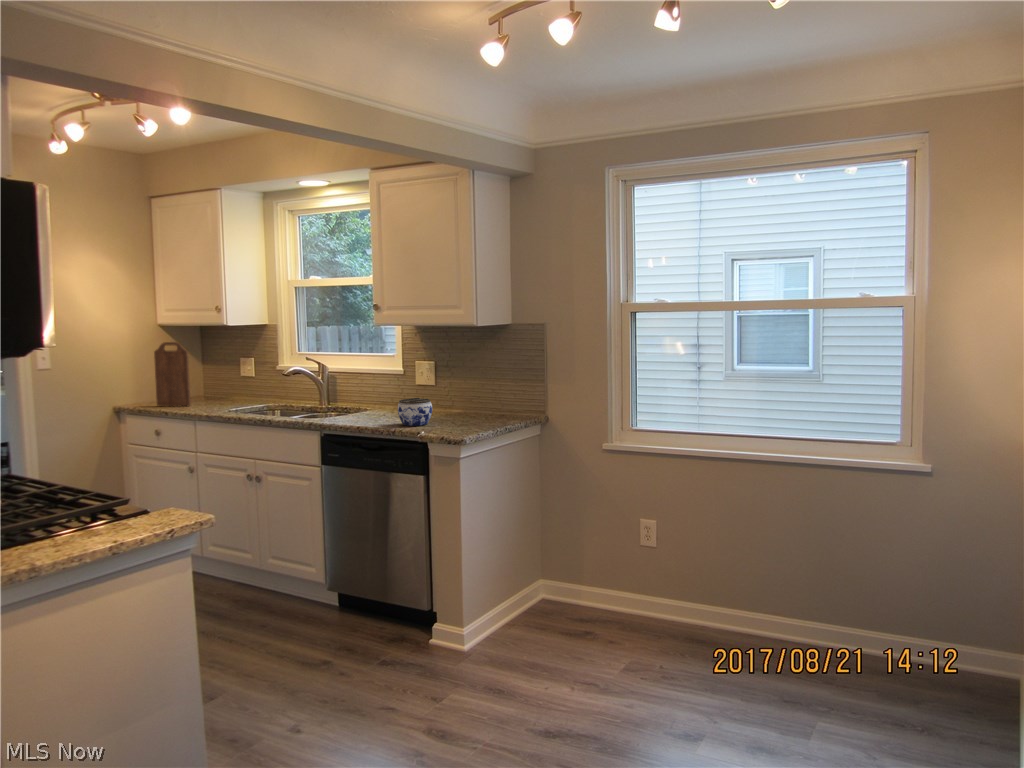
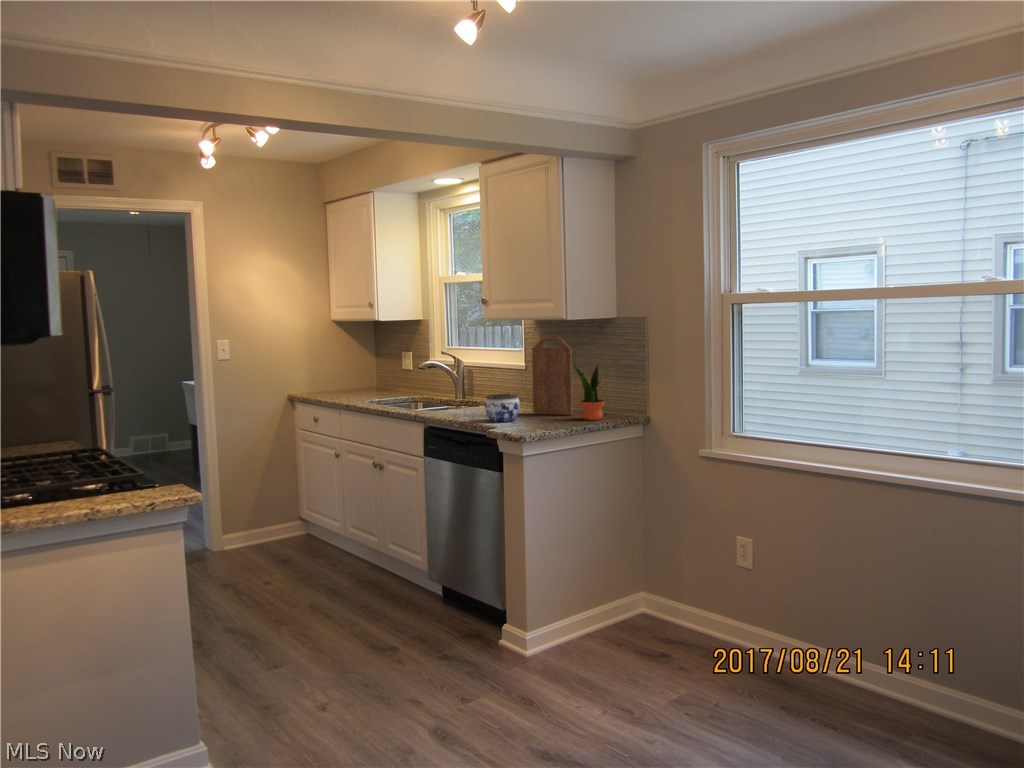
cutting board: present [154,342,190,406] -> present [532,337,572,415]
potted plant: none [477,364,509,420] -> present [574,363,604,420]

